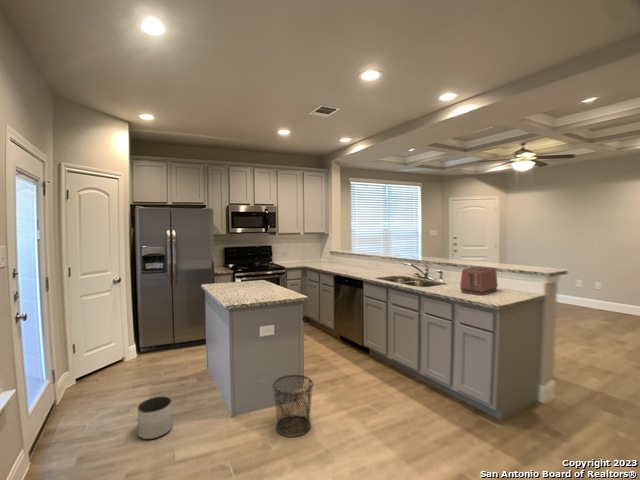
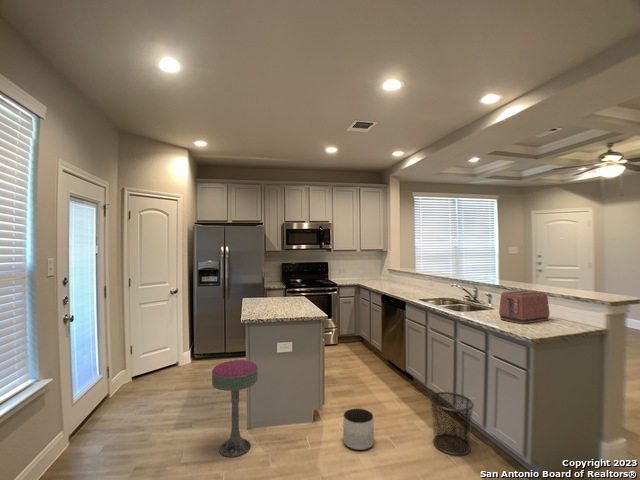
bar stool: none [199,350,248,451] -> present [212,360,258,457]
waste bin: present [273,375,313,437] -> present [430,392,474,455]
planter: present [138,396,172,439] -> present [343,408,374,450]

